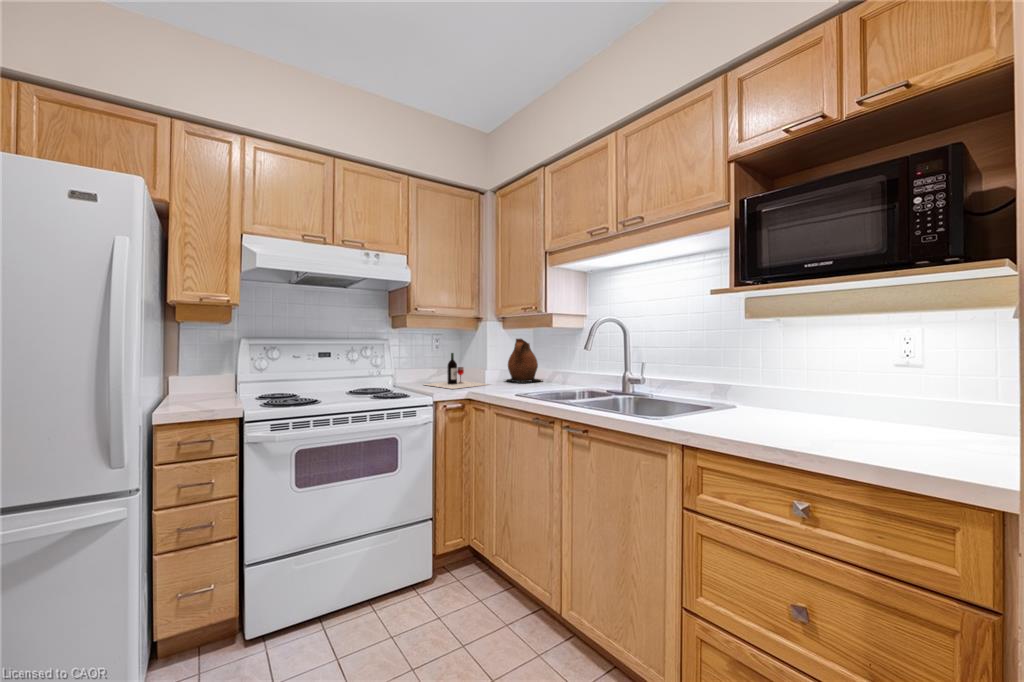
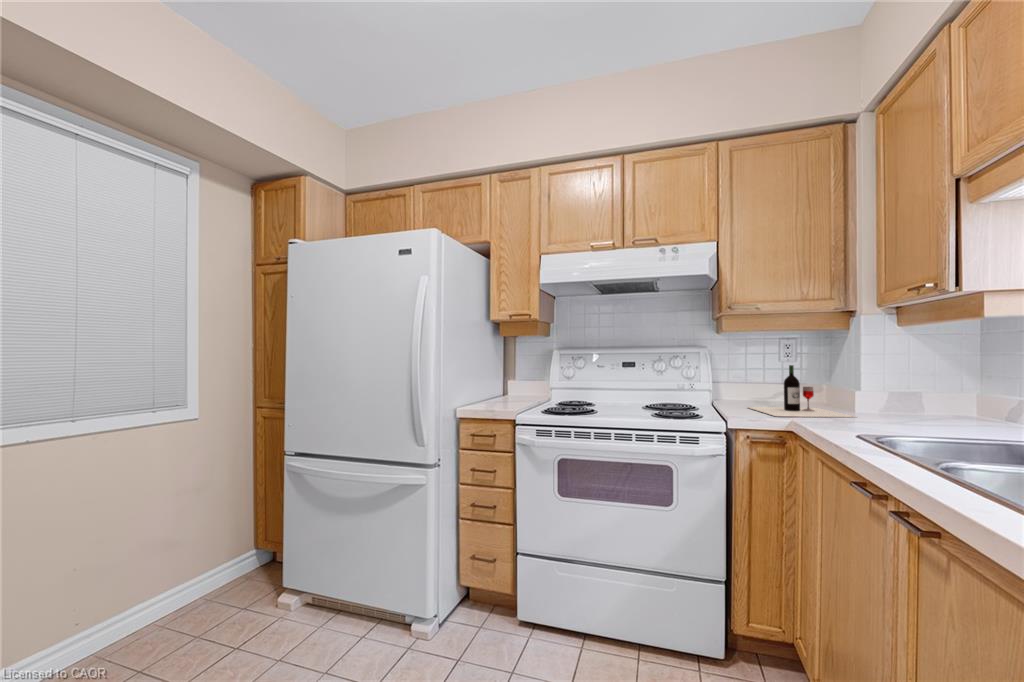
ceramic pitcher: present [507,339,541,382] -> none [894,343,991,423]

